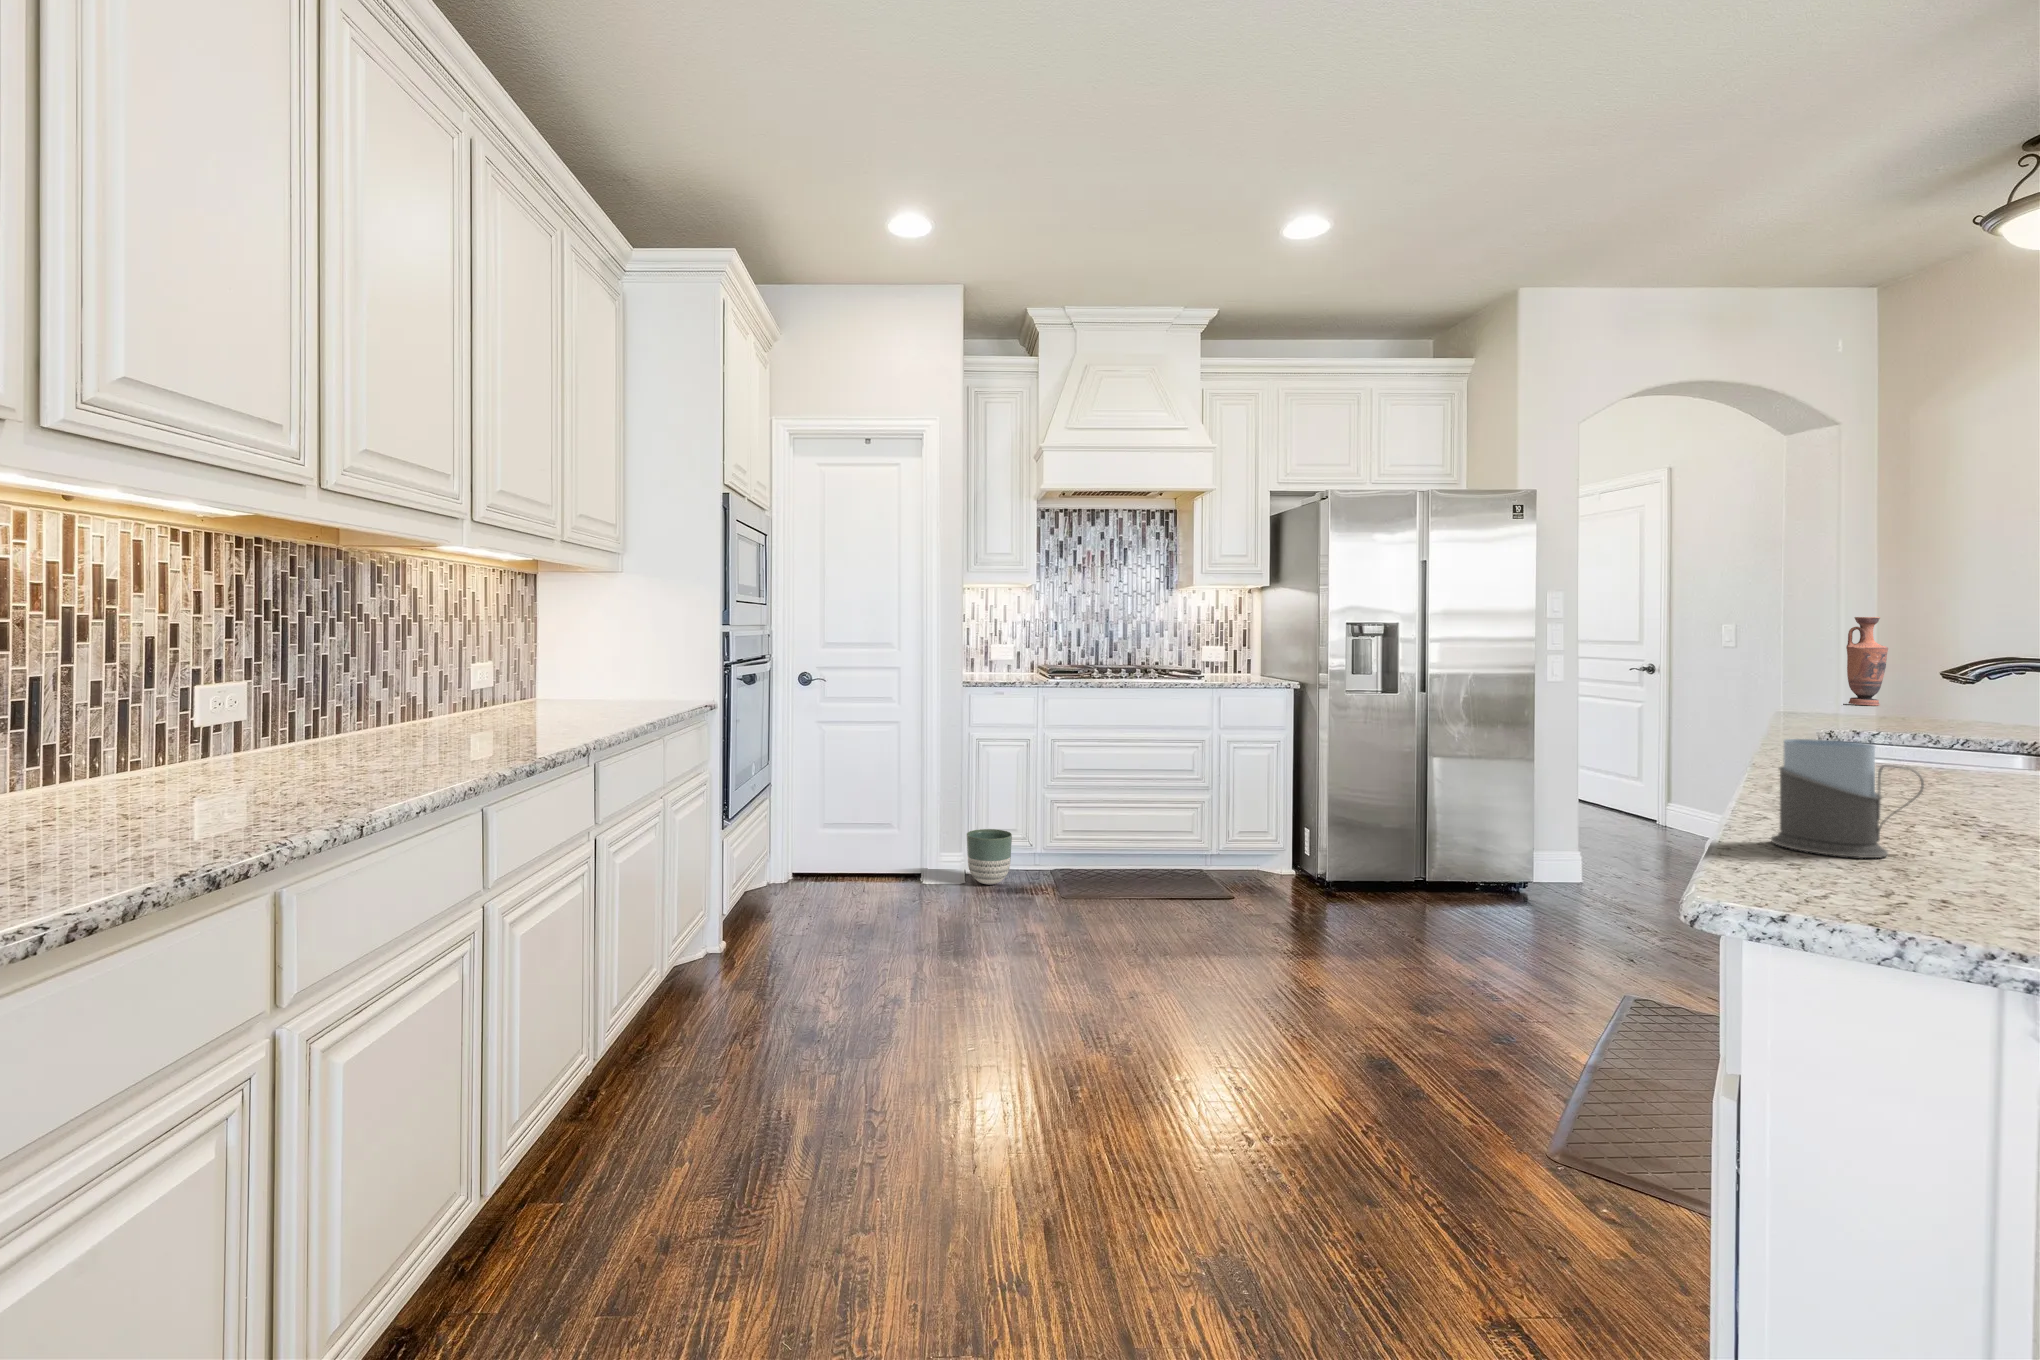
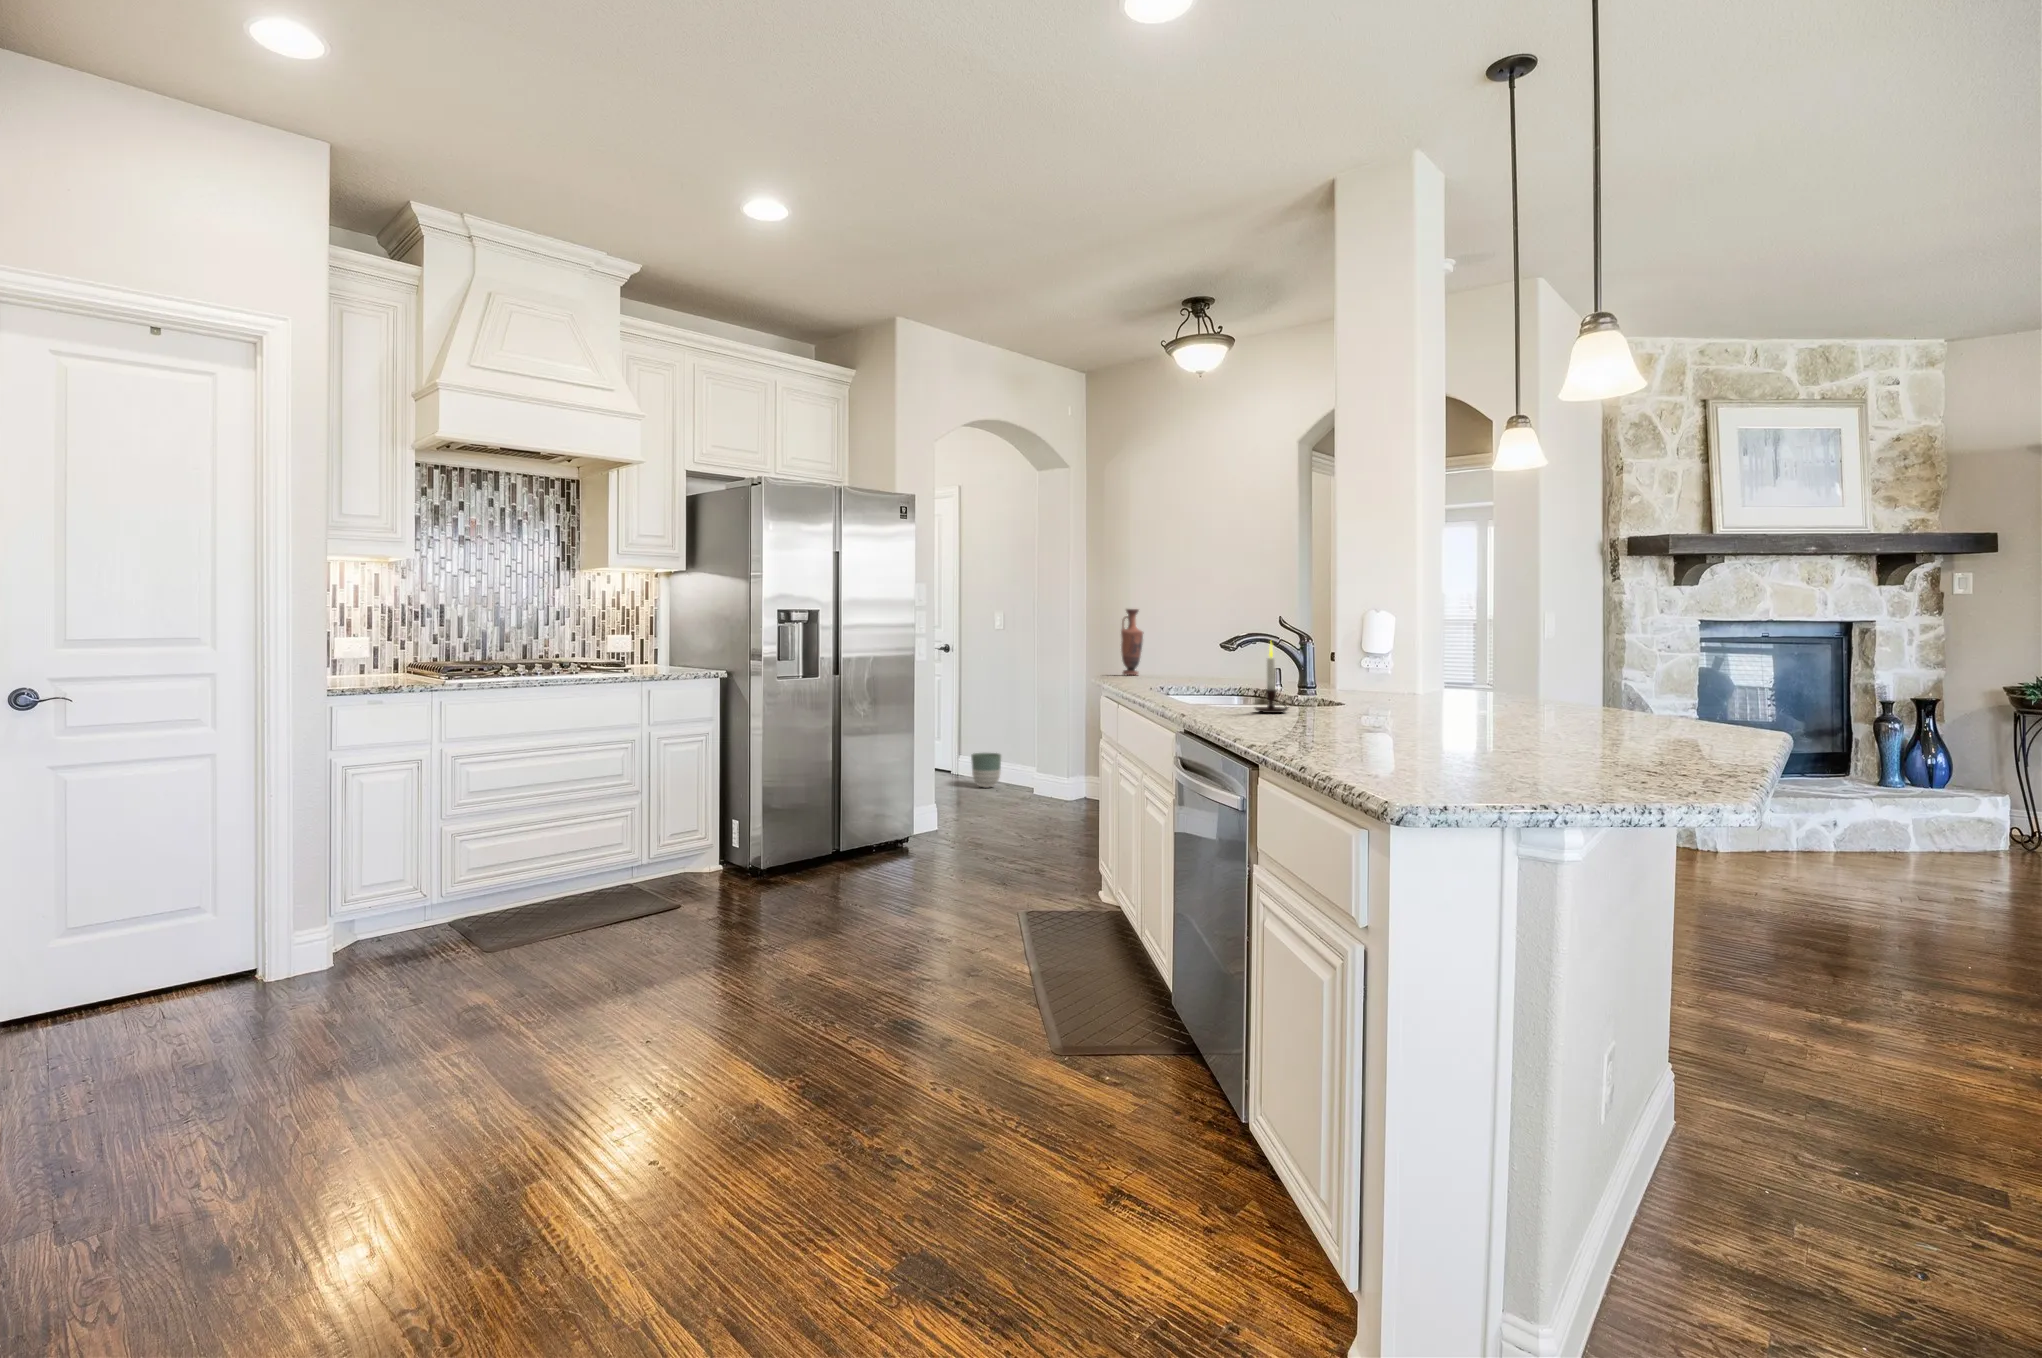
candle: none [1903,660,1988,765] -> present [1255,643,1288,713]
mug: present [1771,739,1924,858] -> none [1345,696,1425,774]
planter: present [967,829,1012,885] -> present [971,753,1001,788]

